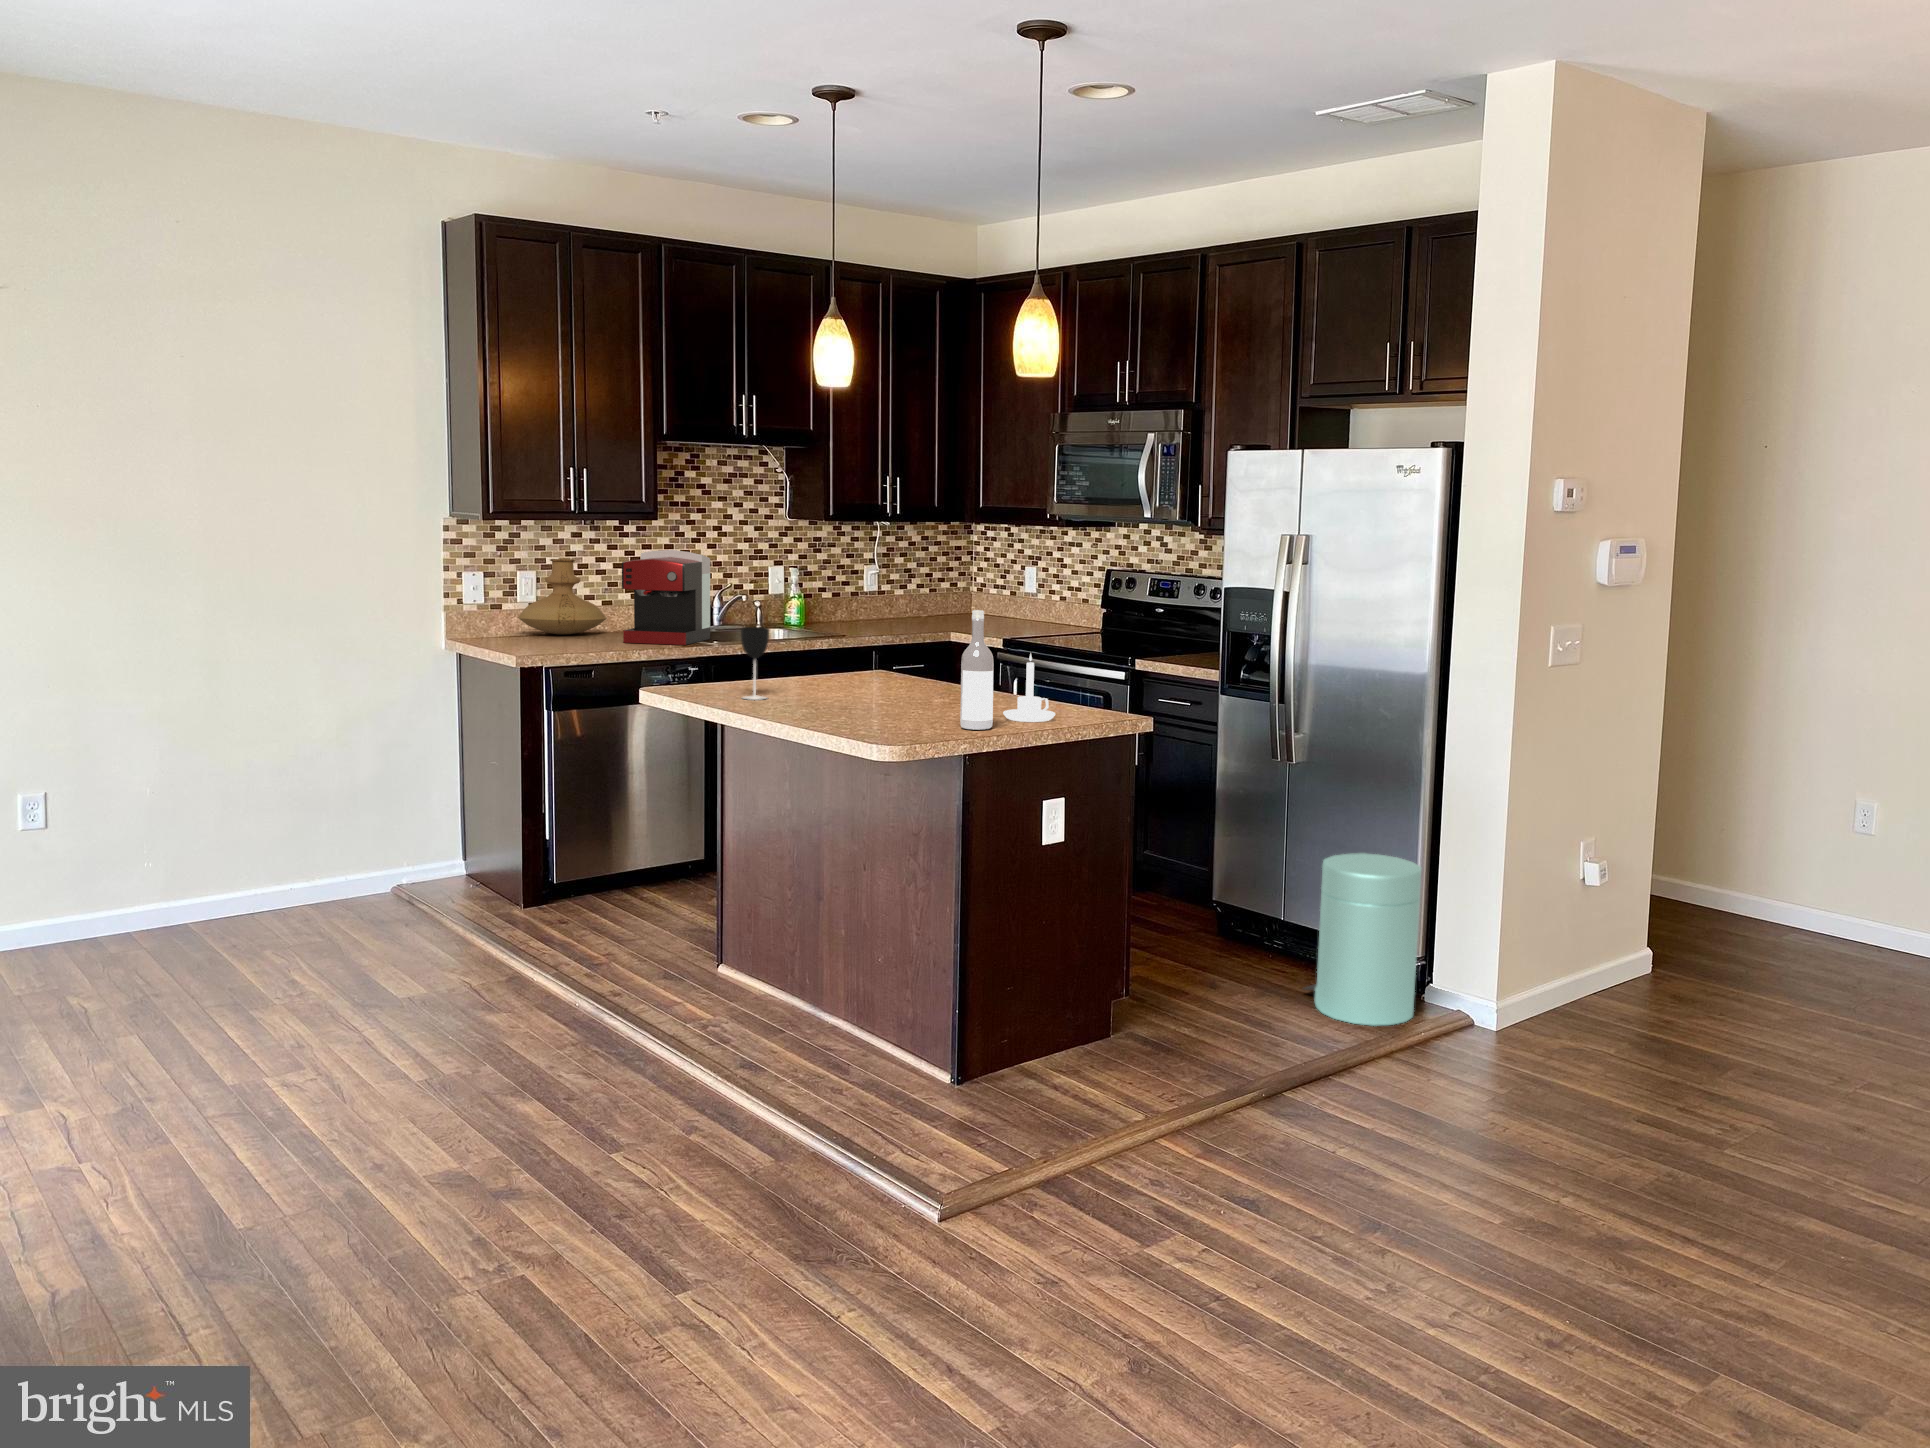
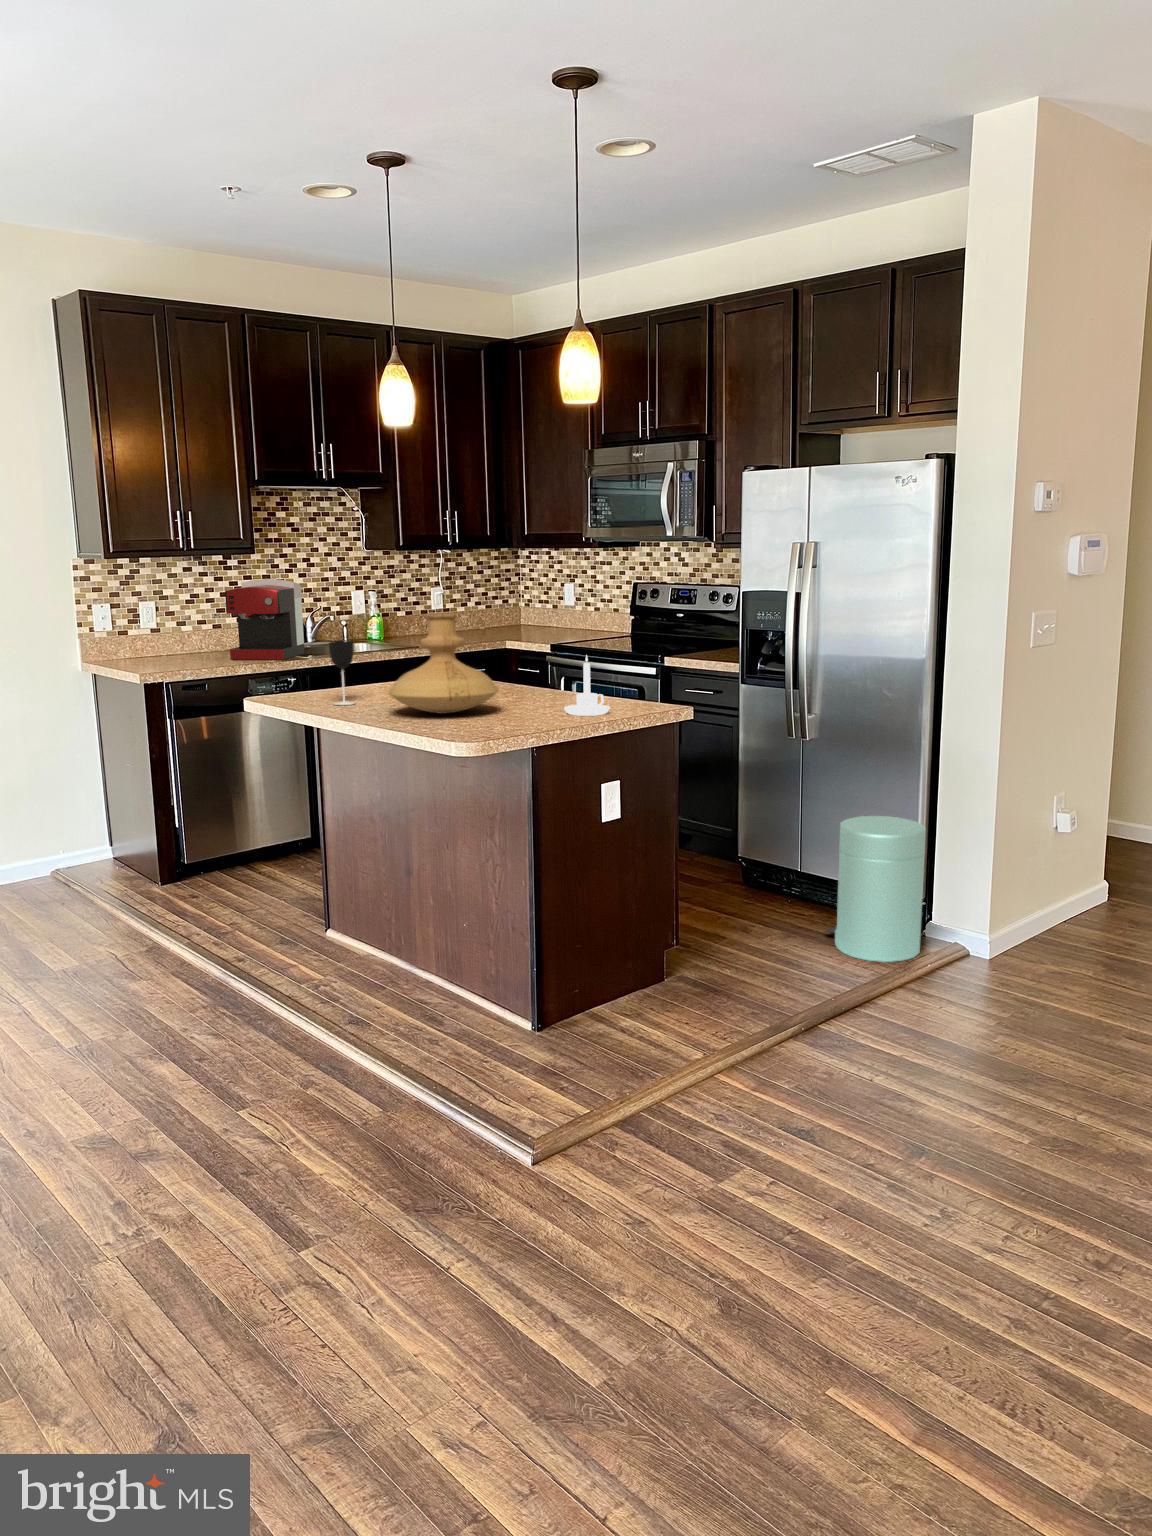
vase: present [518,559,607,635] -> present [388,614,499,714]
wine bottle: present [960,610,994,730] -> none [527,618,556,725]

